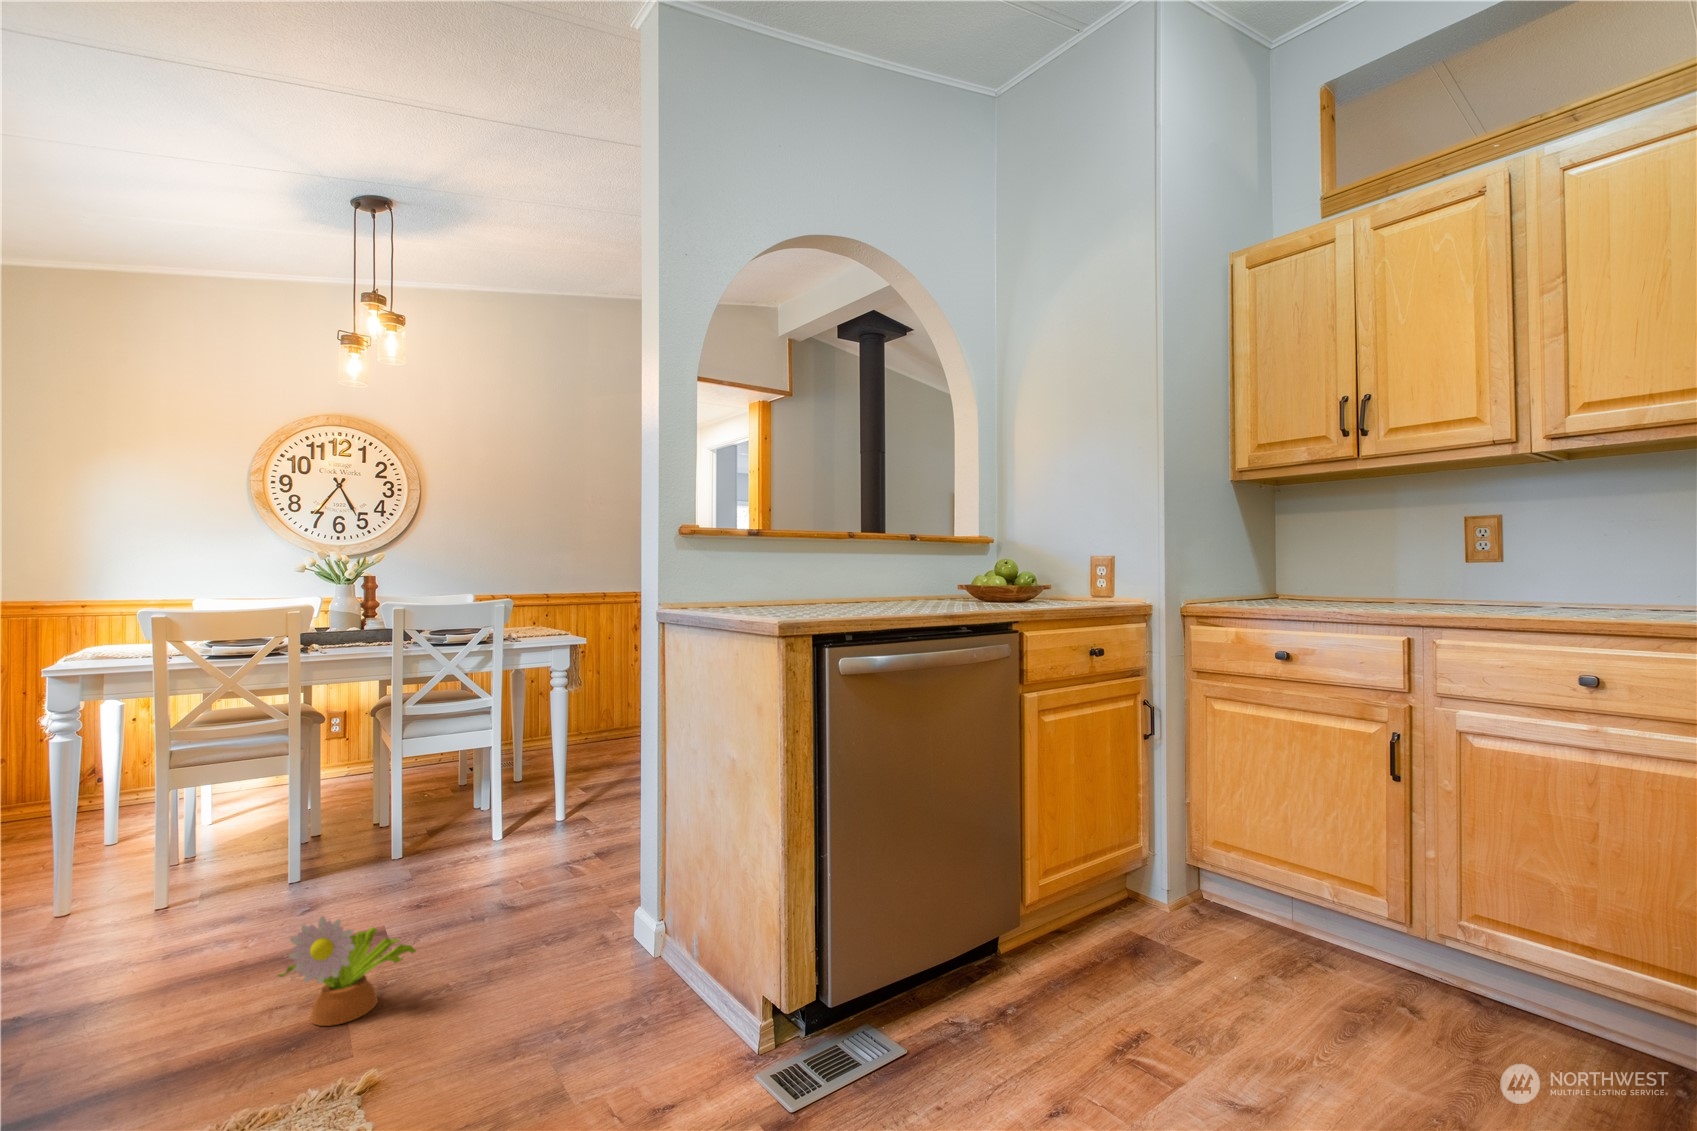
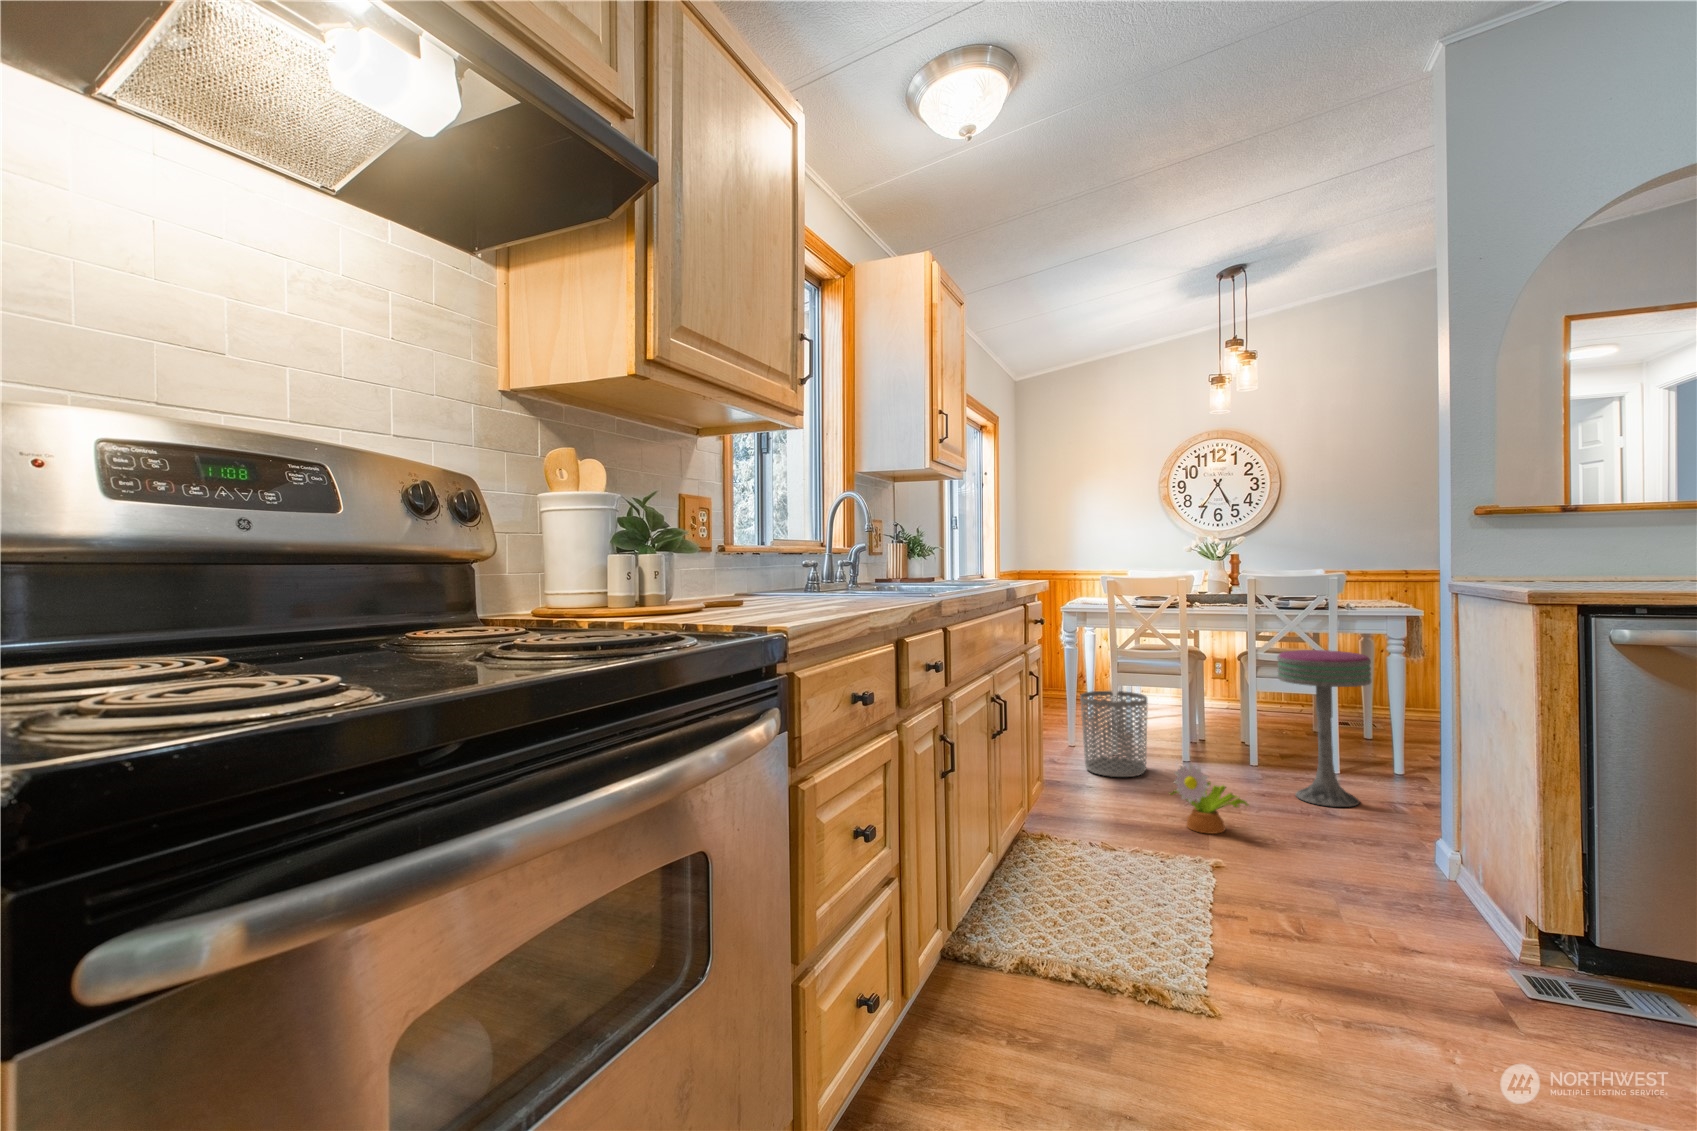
bar stool: none [442,697,553,902] -> present [1277,650,1371,807]
waste bin: none [86,801,232,968] -> present [1080,691,1148,777]

